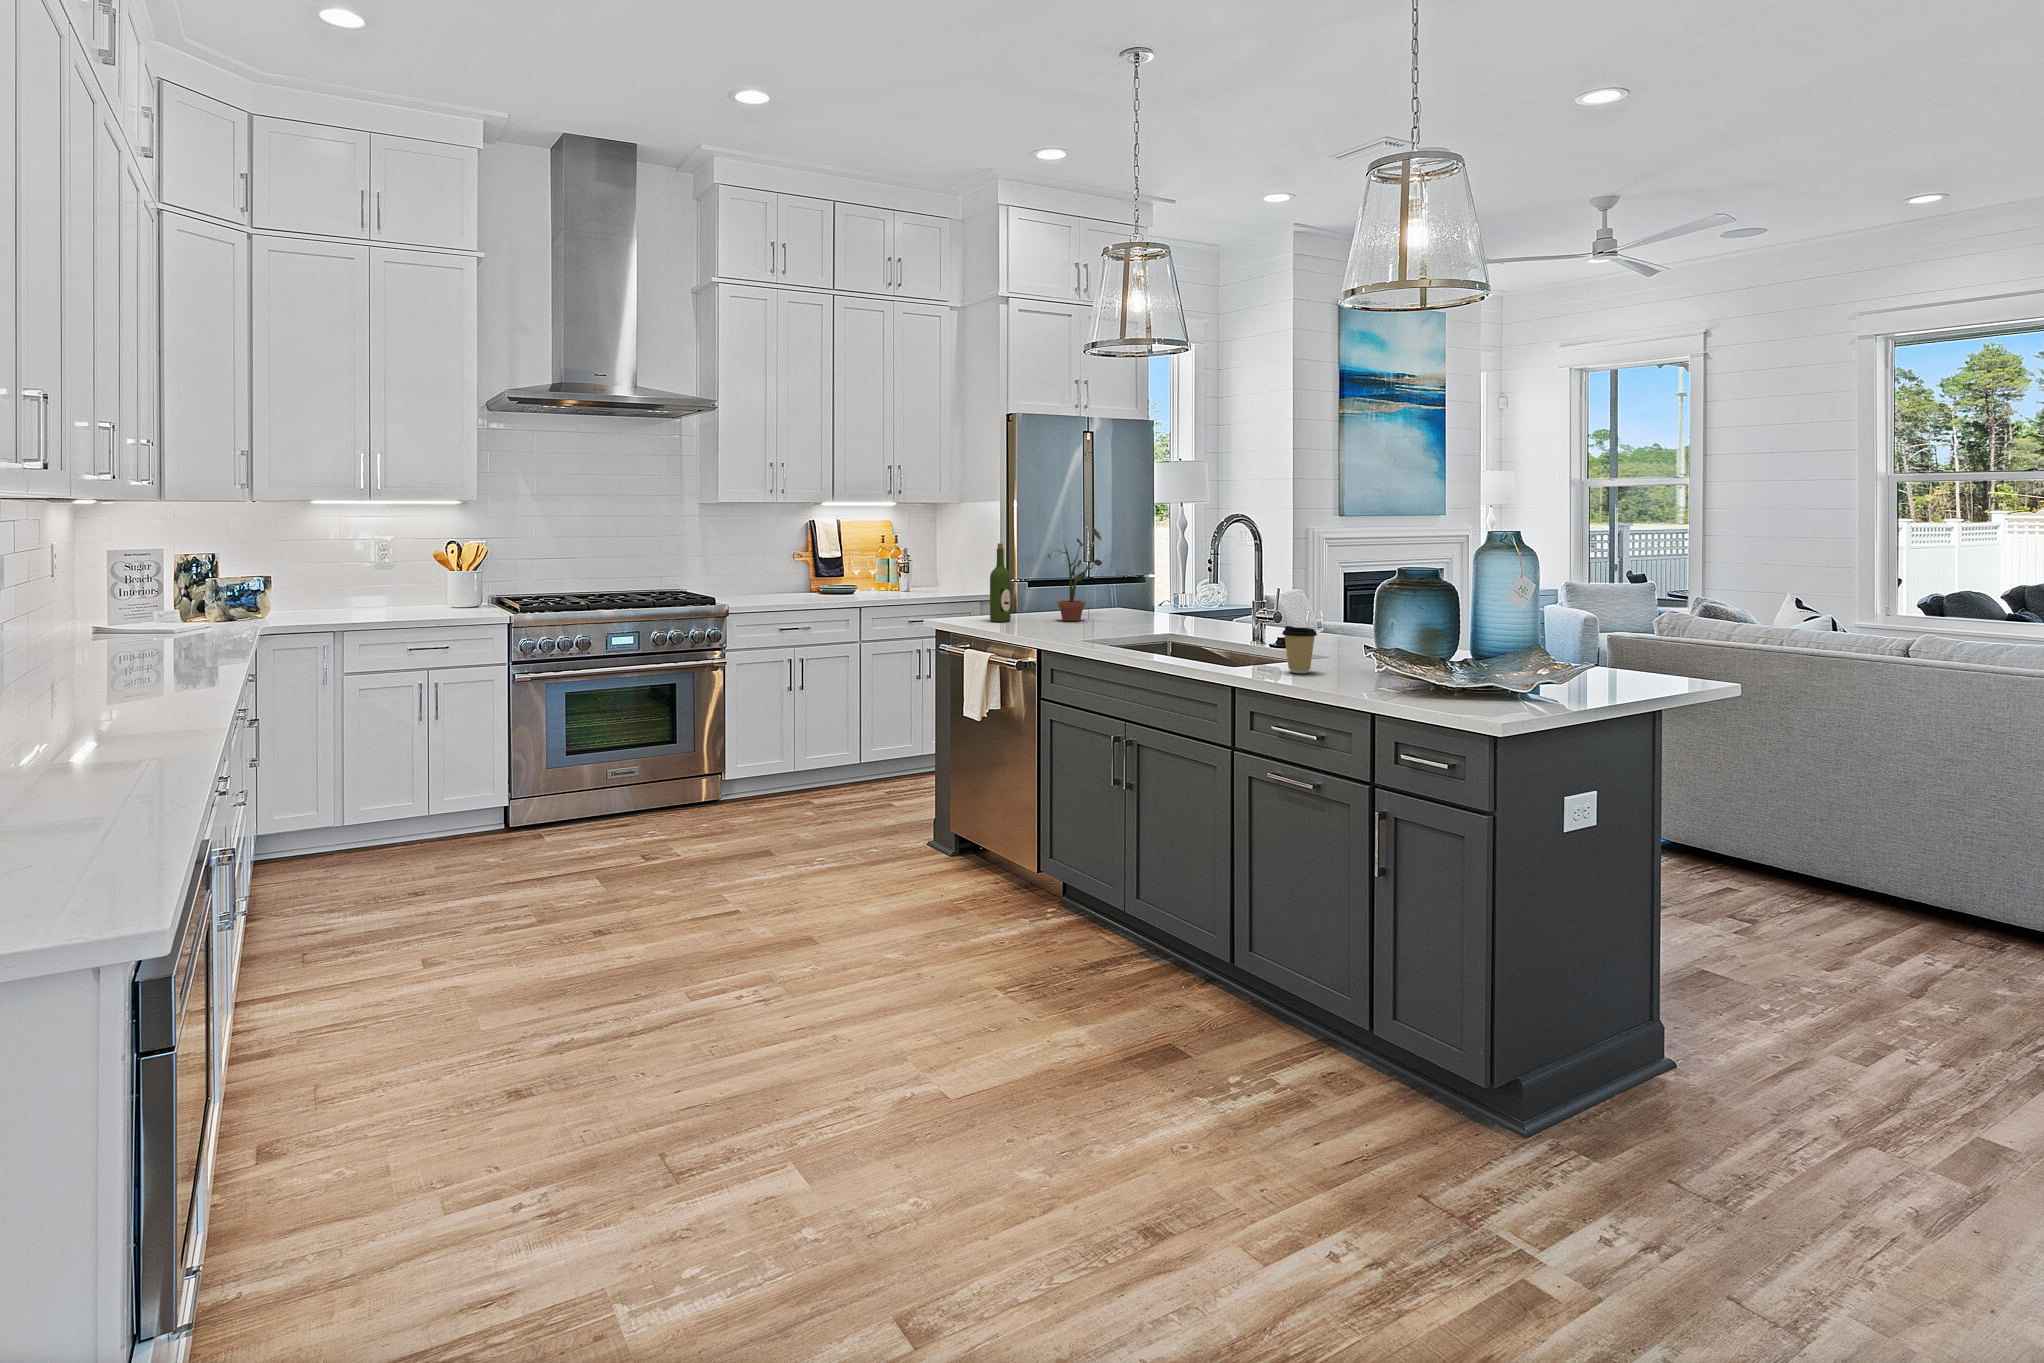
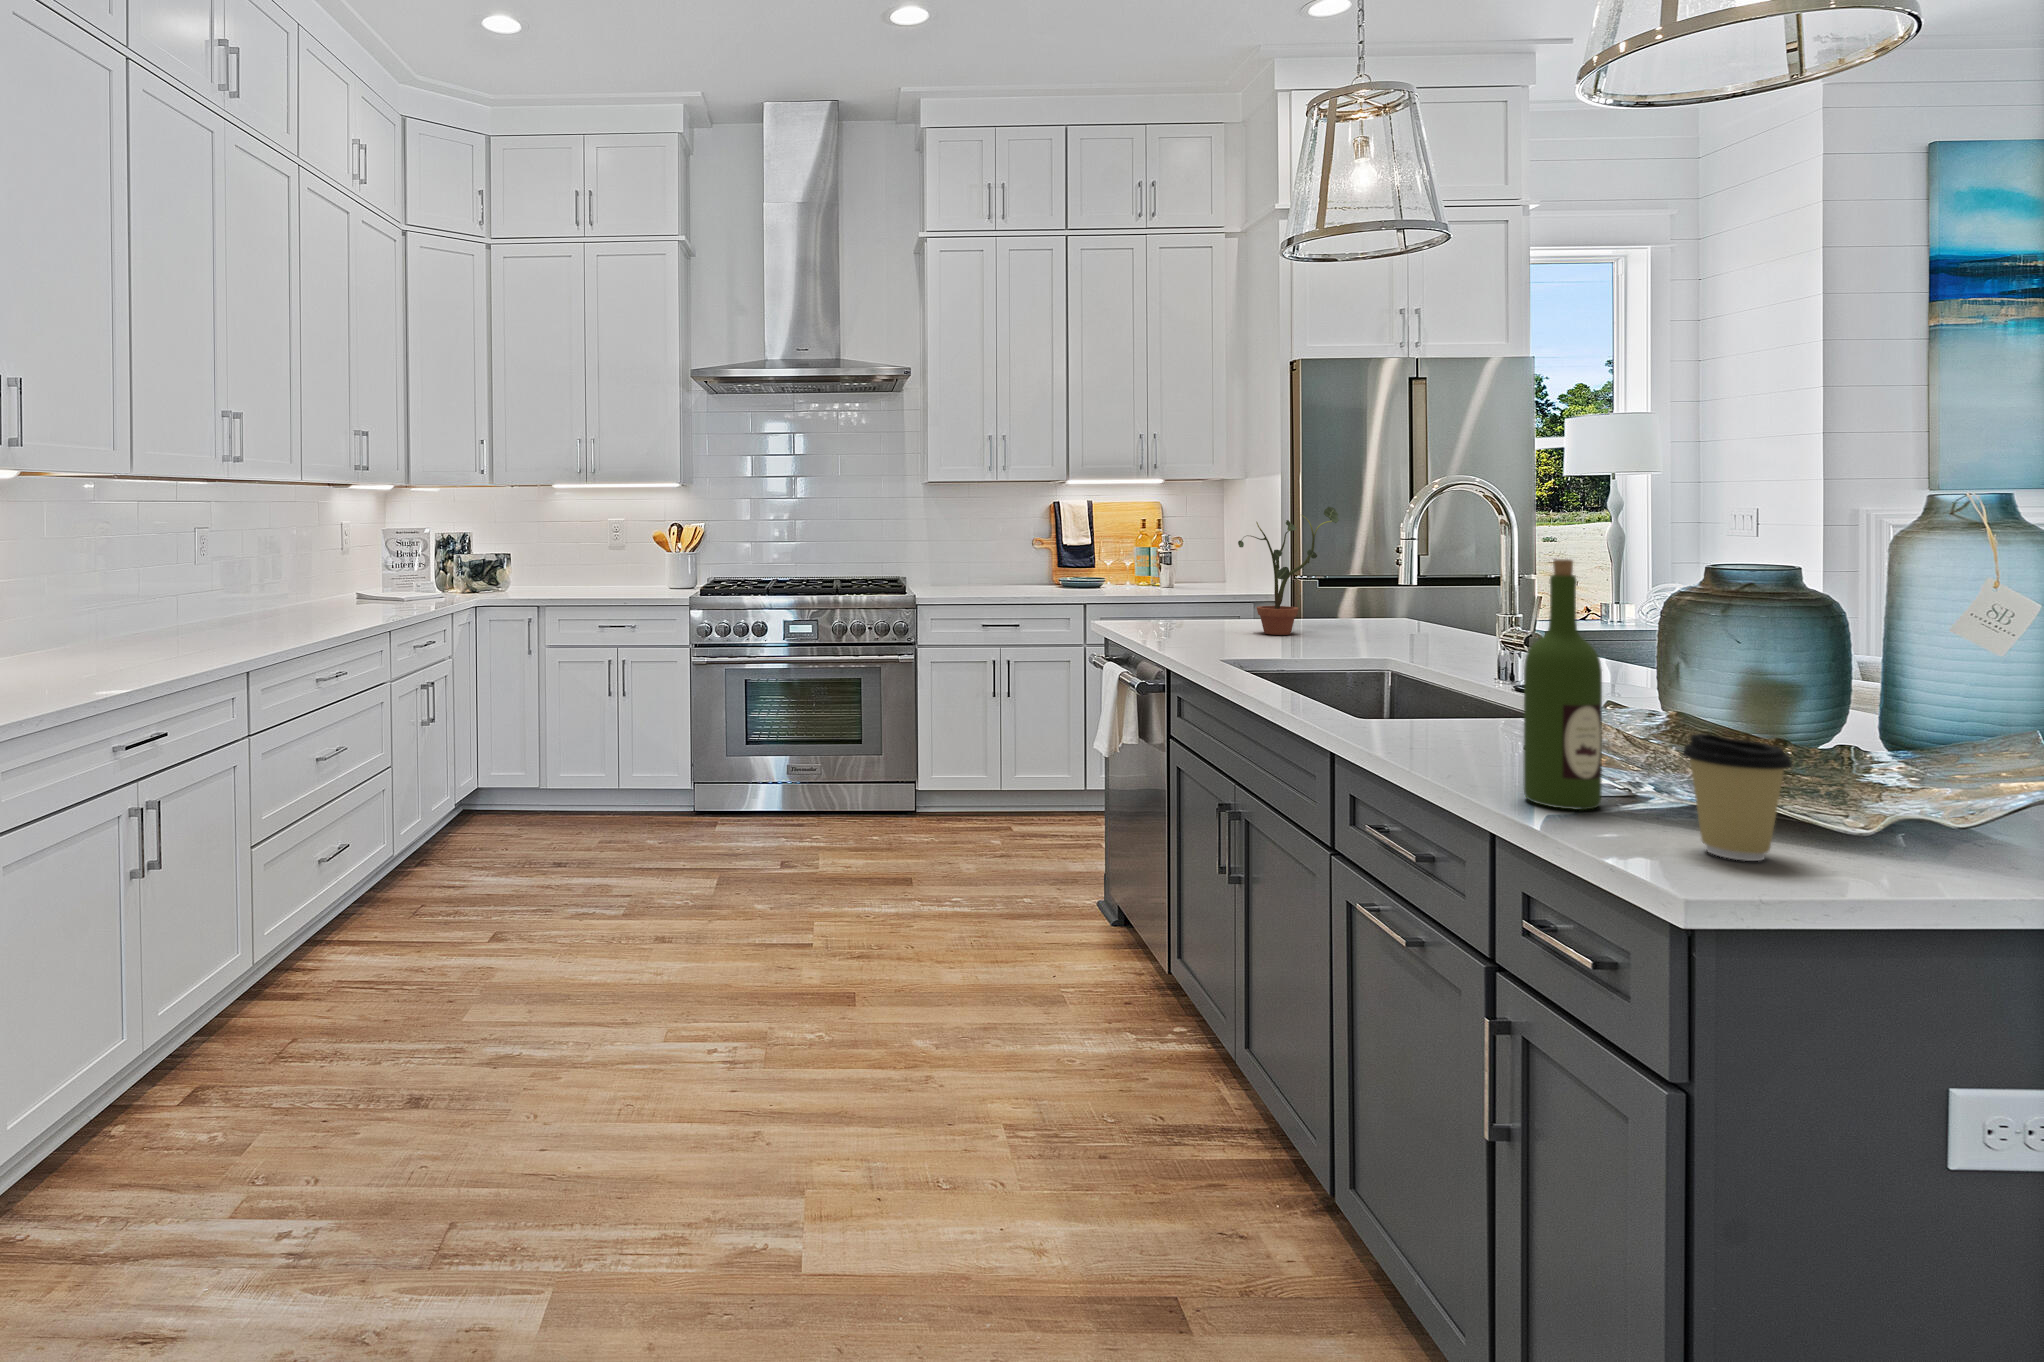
wine bottle: present [990,543,1011,622] -> present [1524,559,1602,810]
coffee cup: present [1282,626,1317,673] -> present [1682,733,1792,861]

